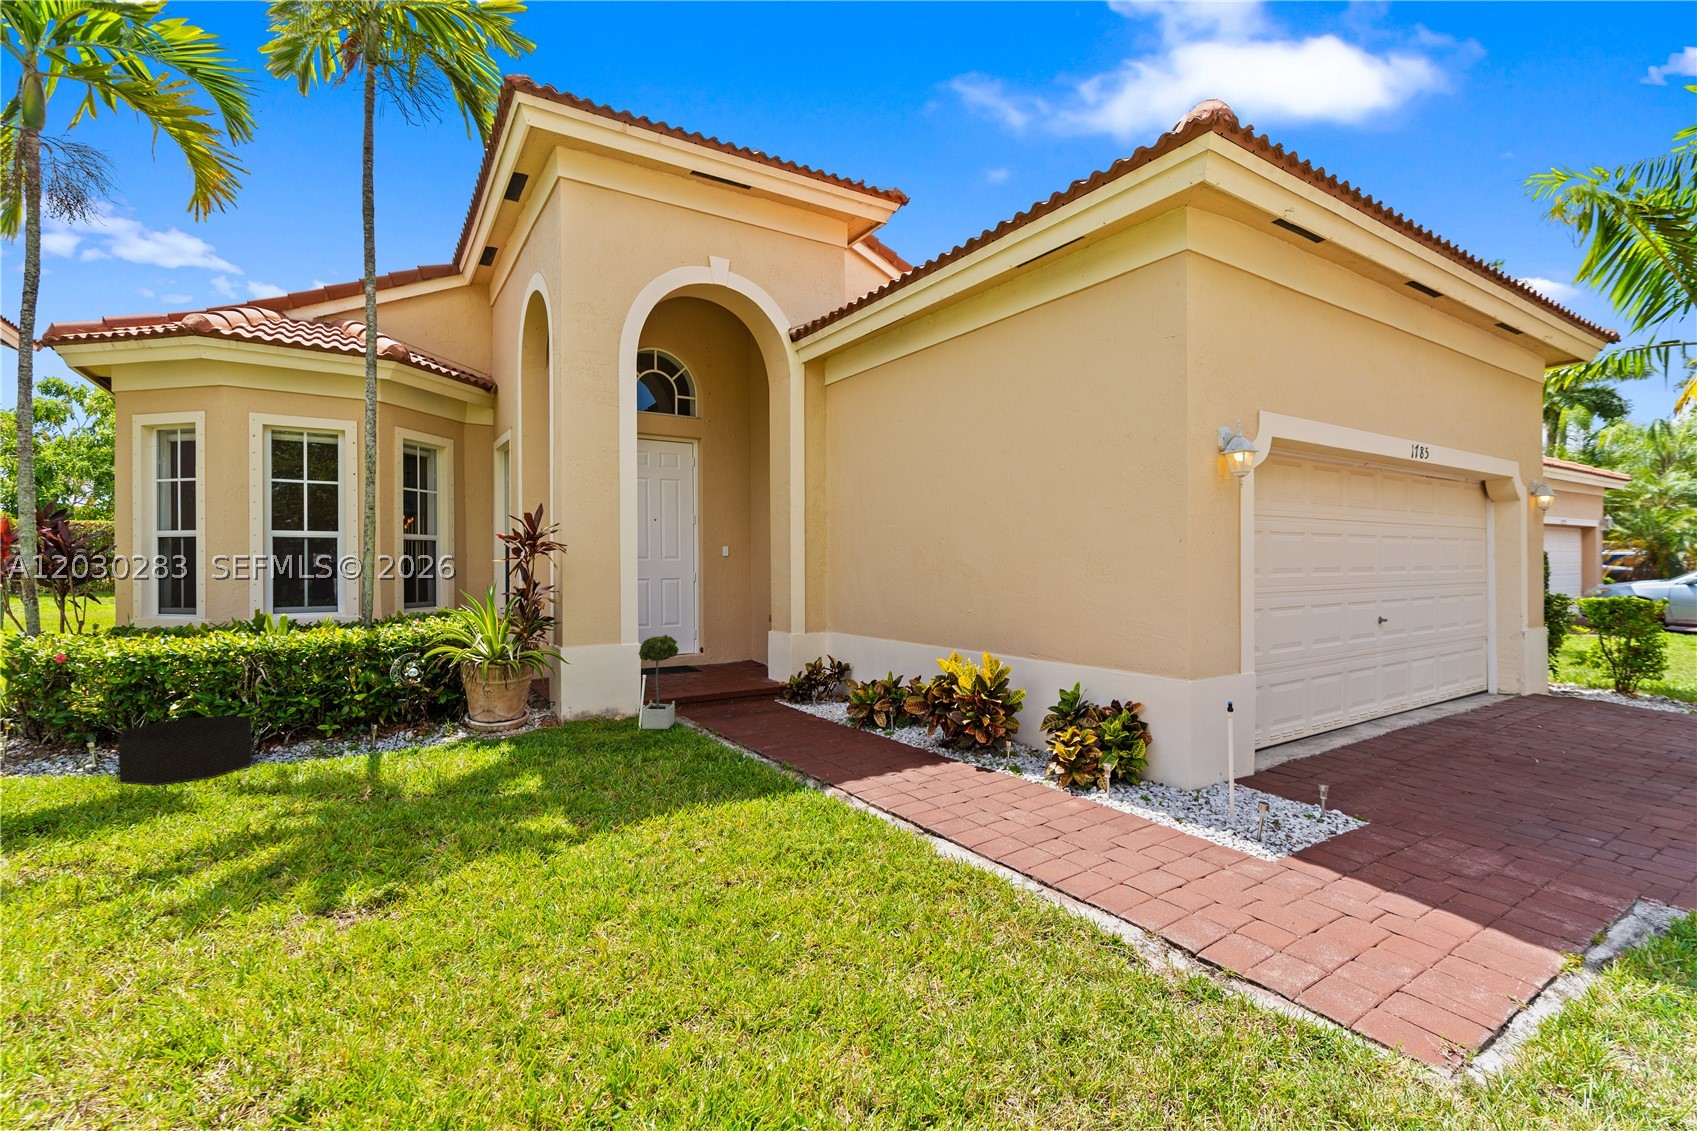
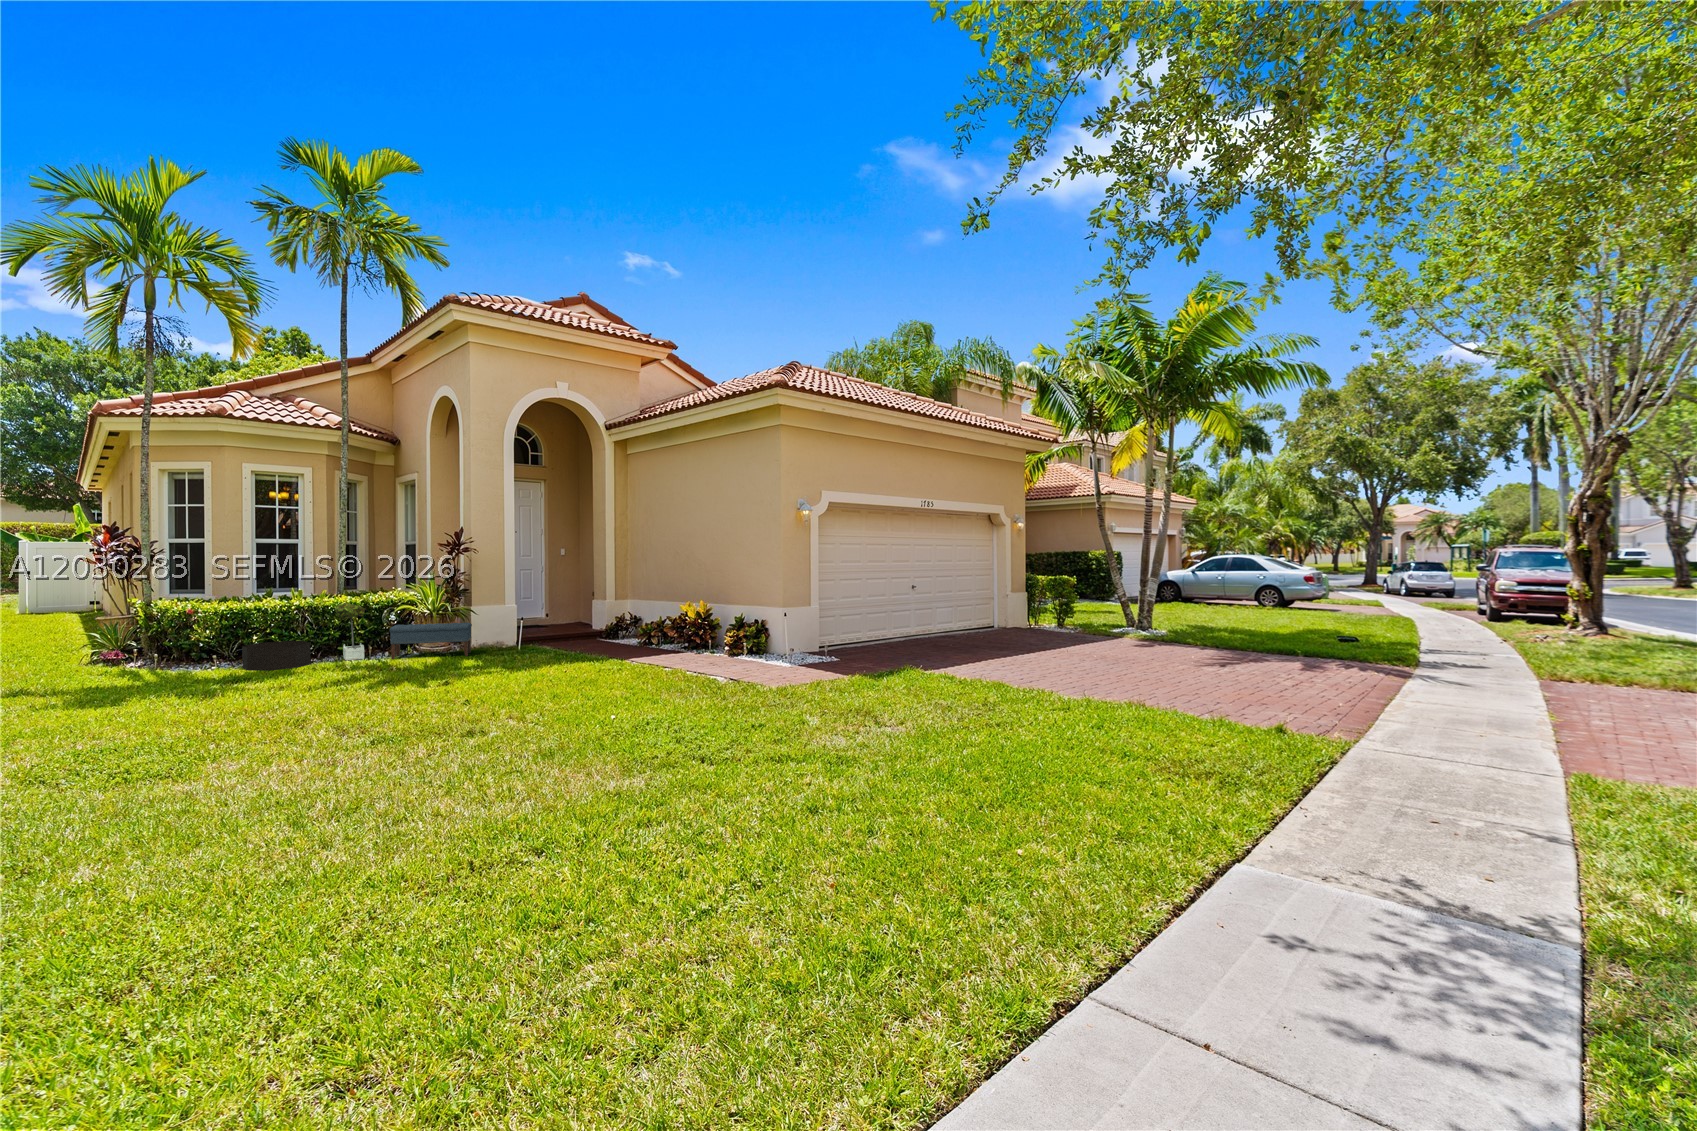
potted tree: present [639,635,679,729] -> present [335,603,365,660]
bench: none [401,683,556,756] -> present [390,623,472,659]

